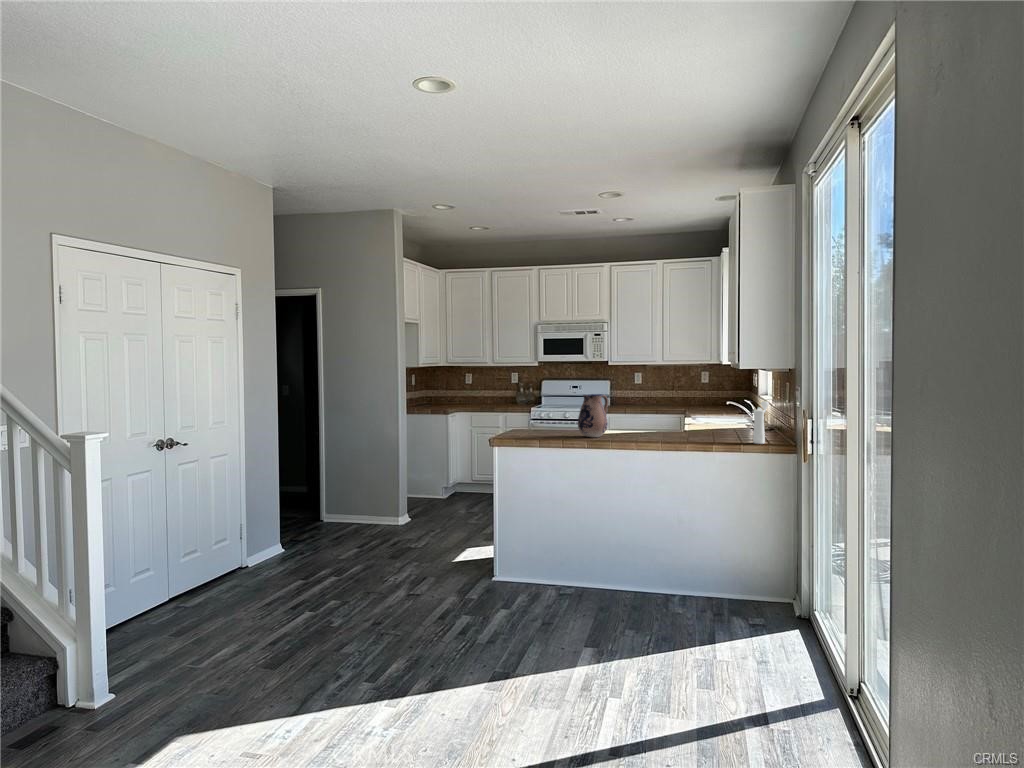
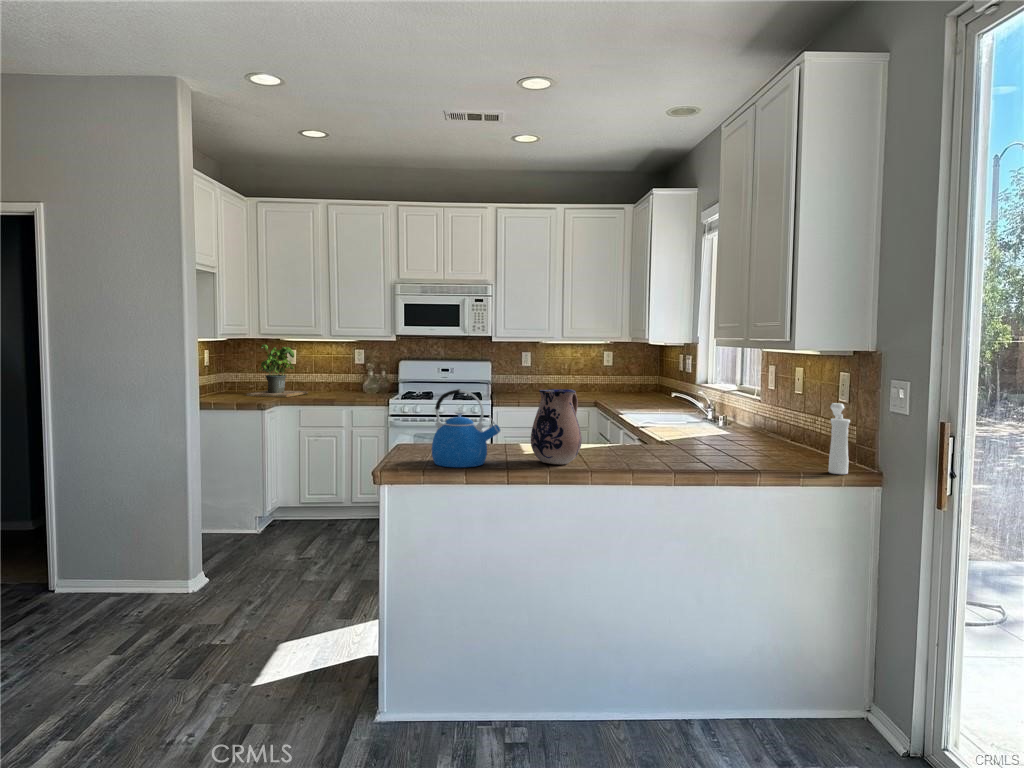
potted plant: none [437,371,478,407] -> present [247,345,308,397]
kettle: none [521,394,559,438] -> present [432,389,500,468]

